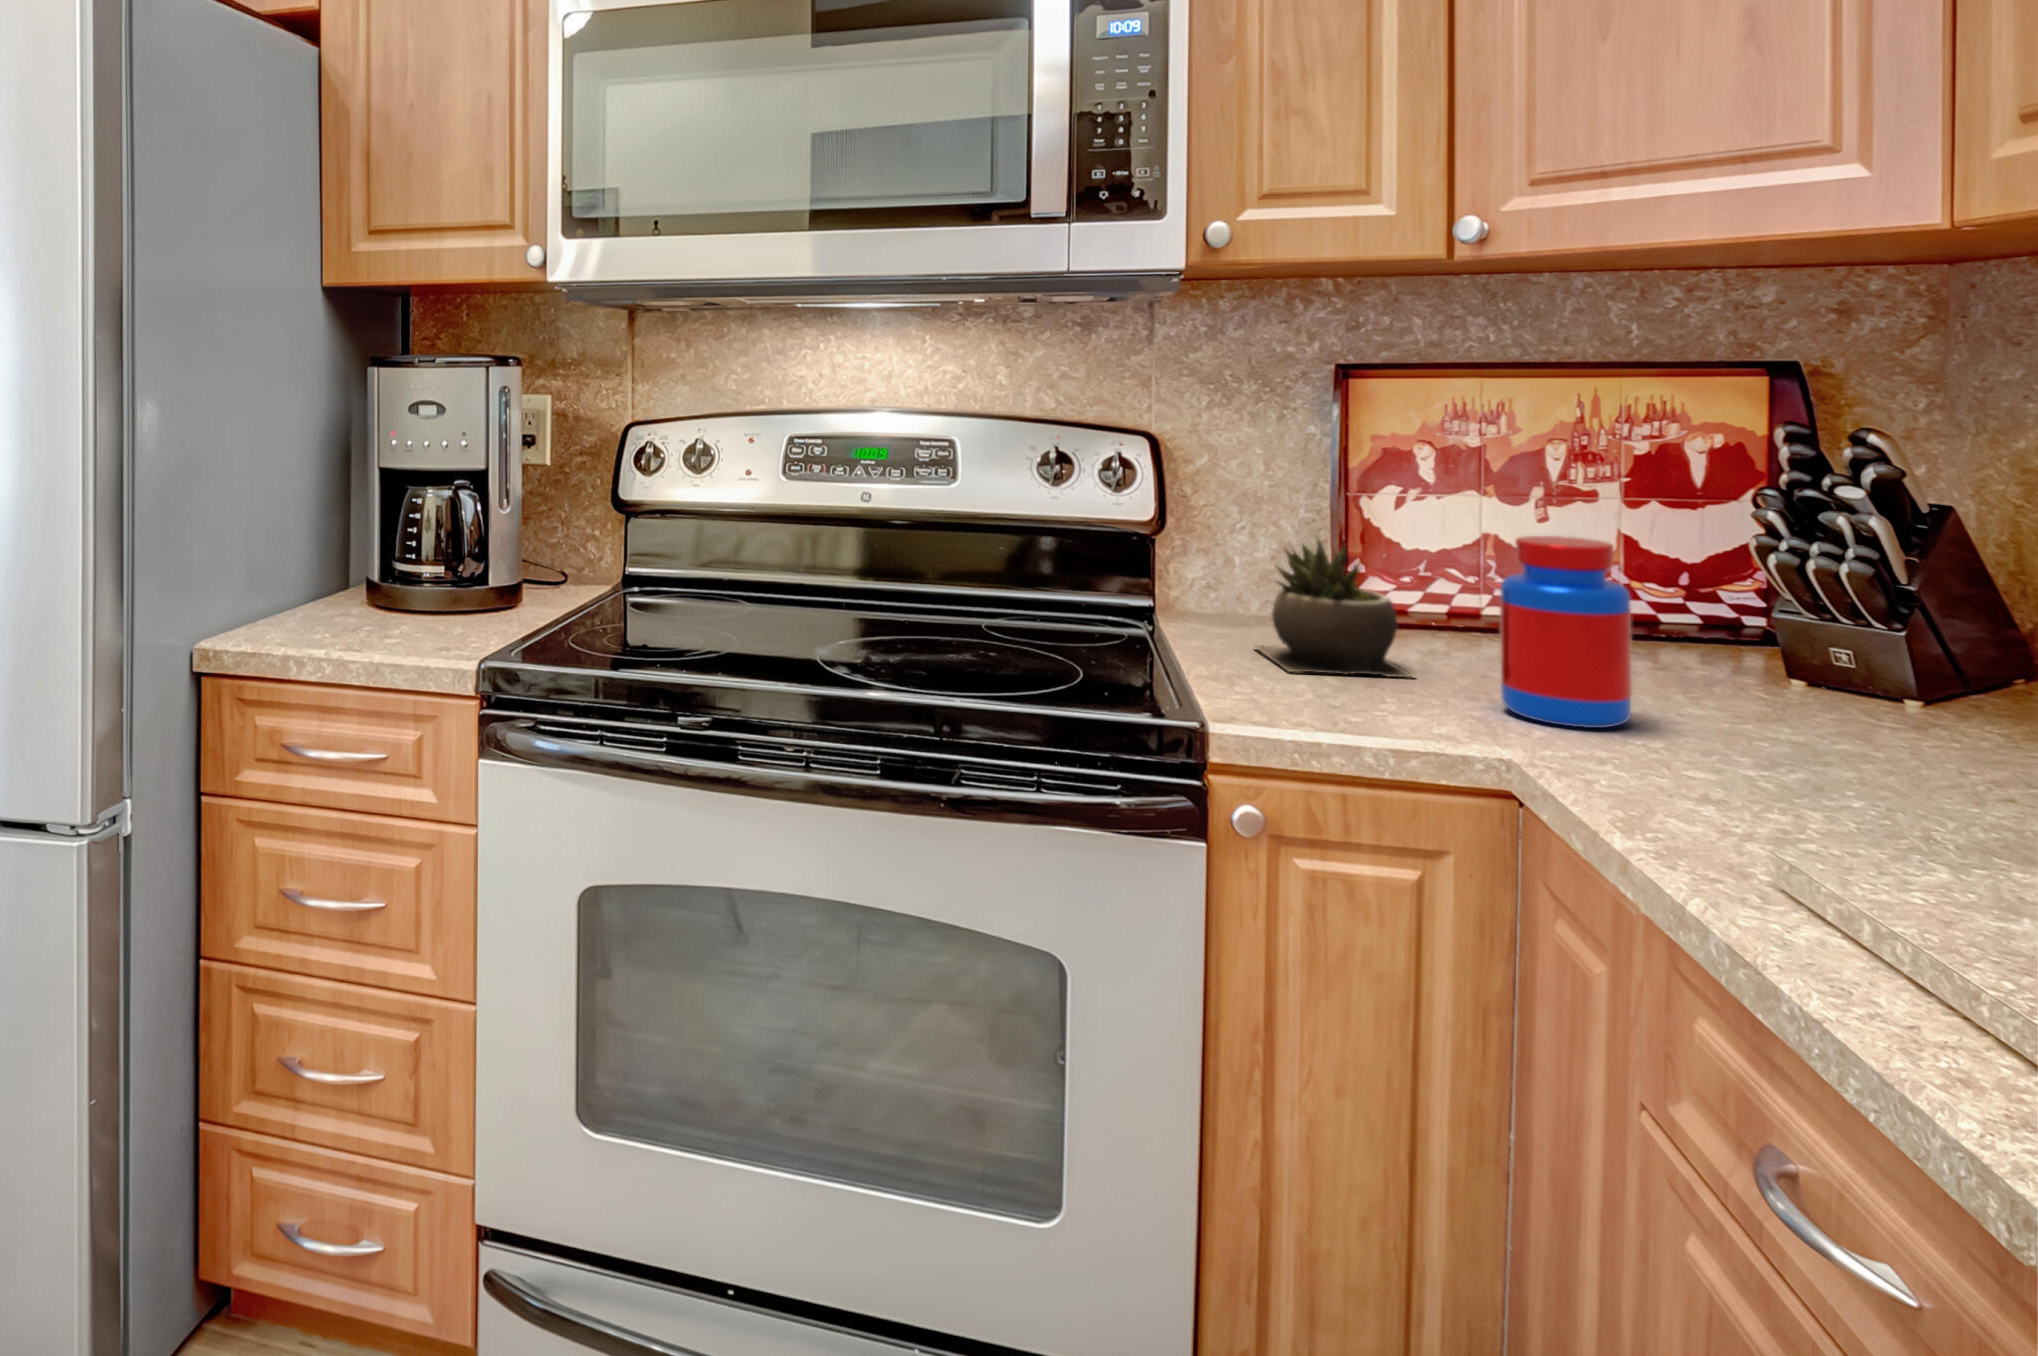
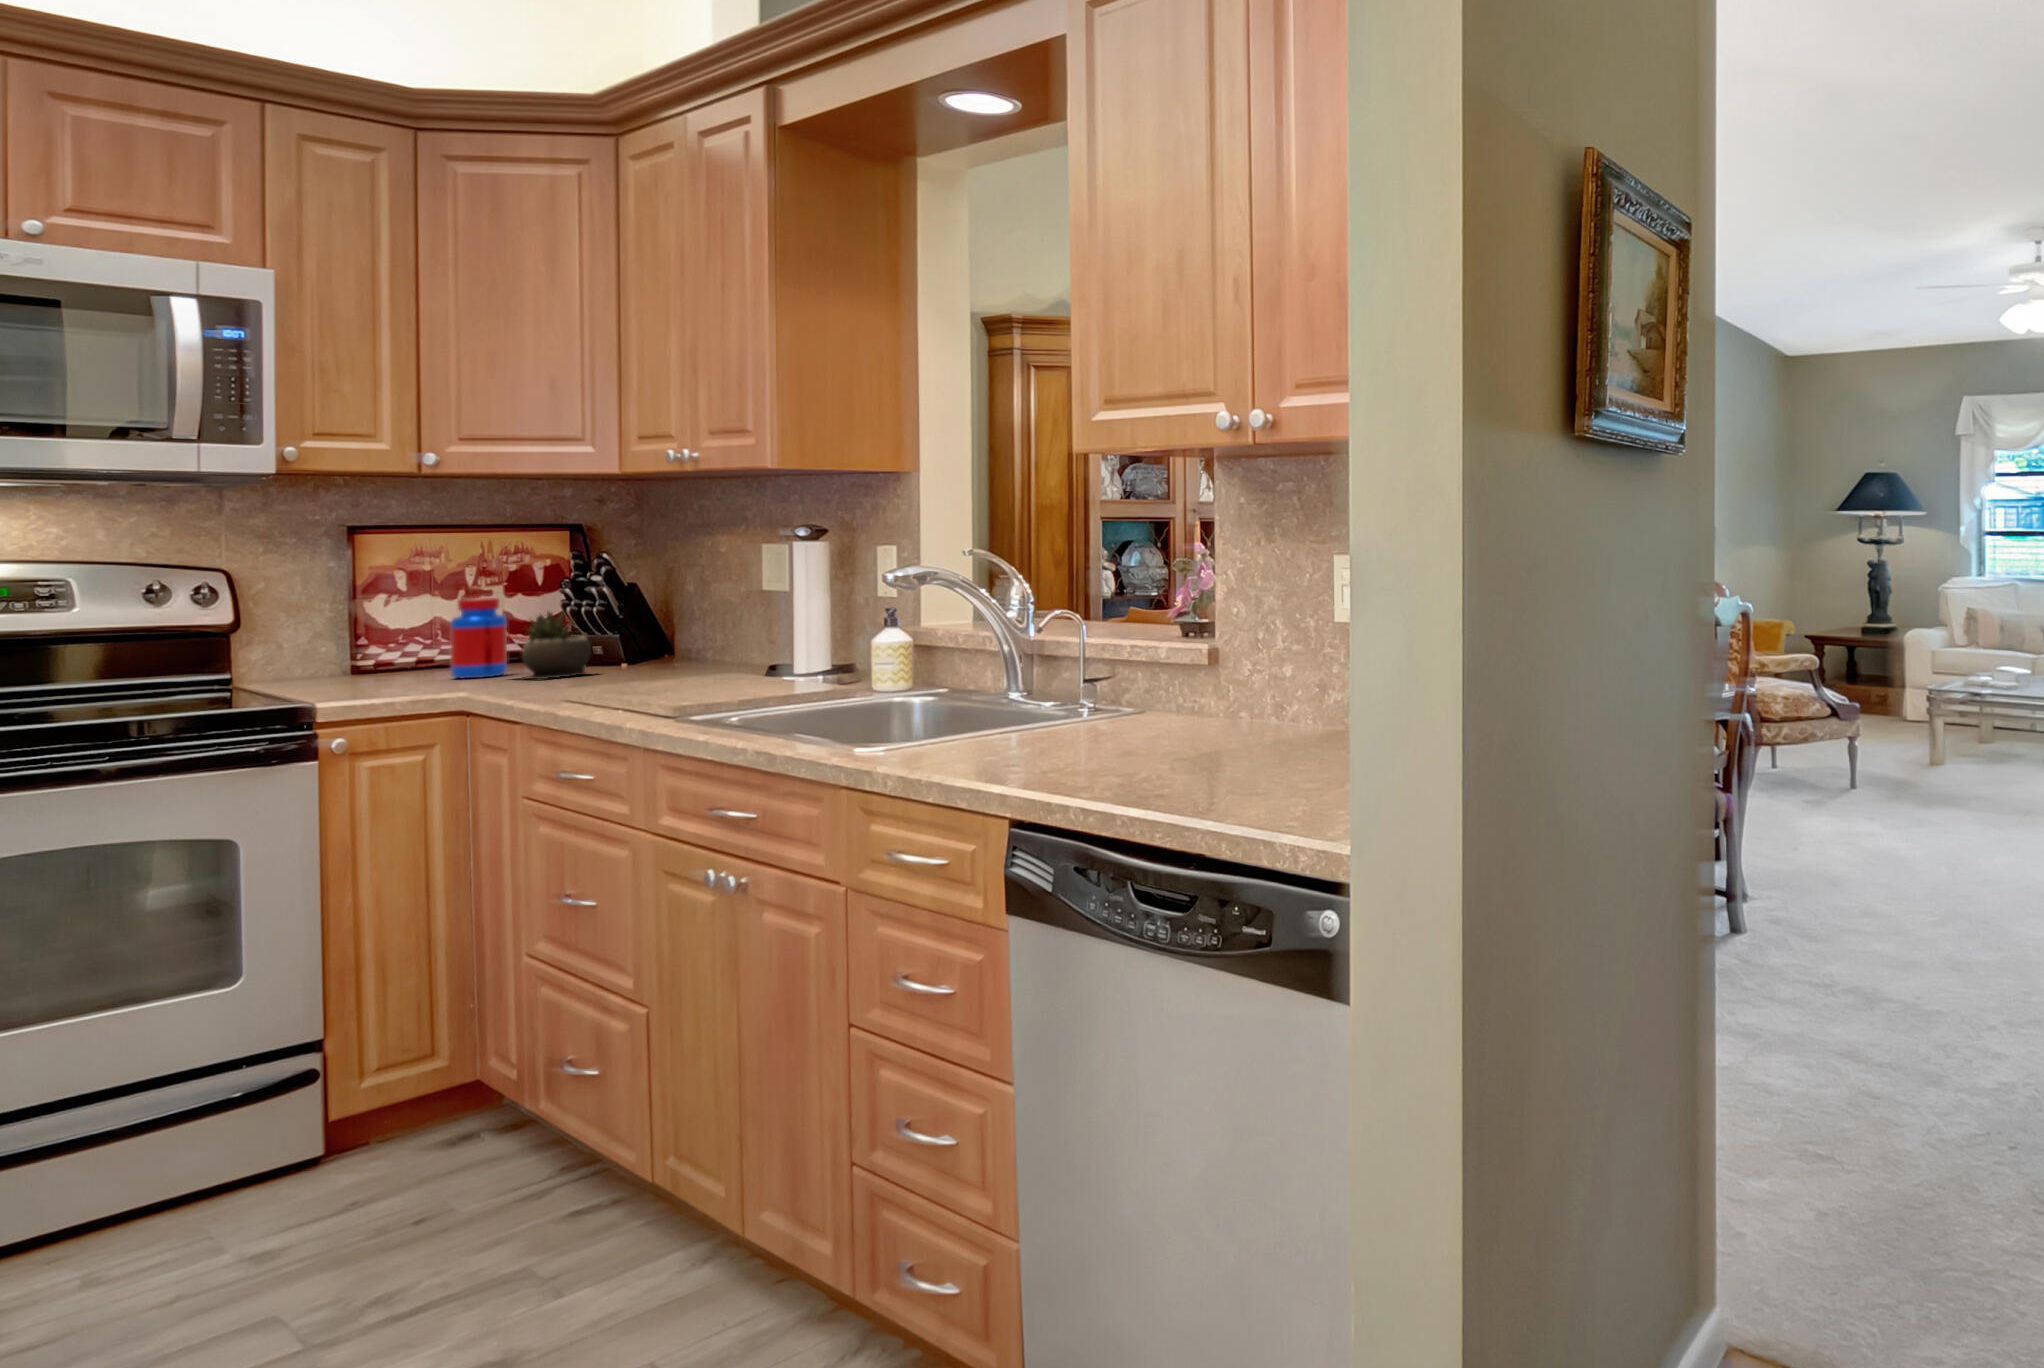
succulent plant: present [1256,540,1412,677] -> present [522,612,591,679]

